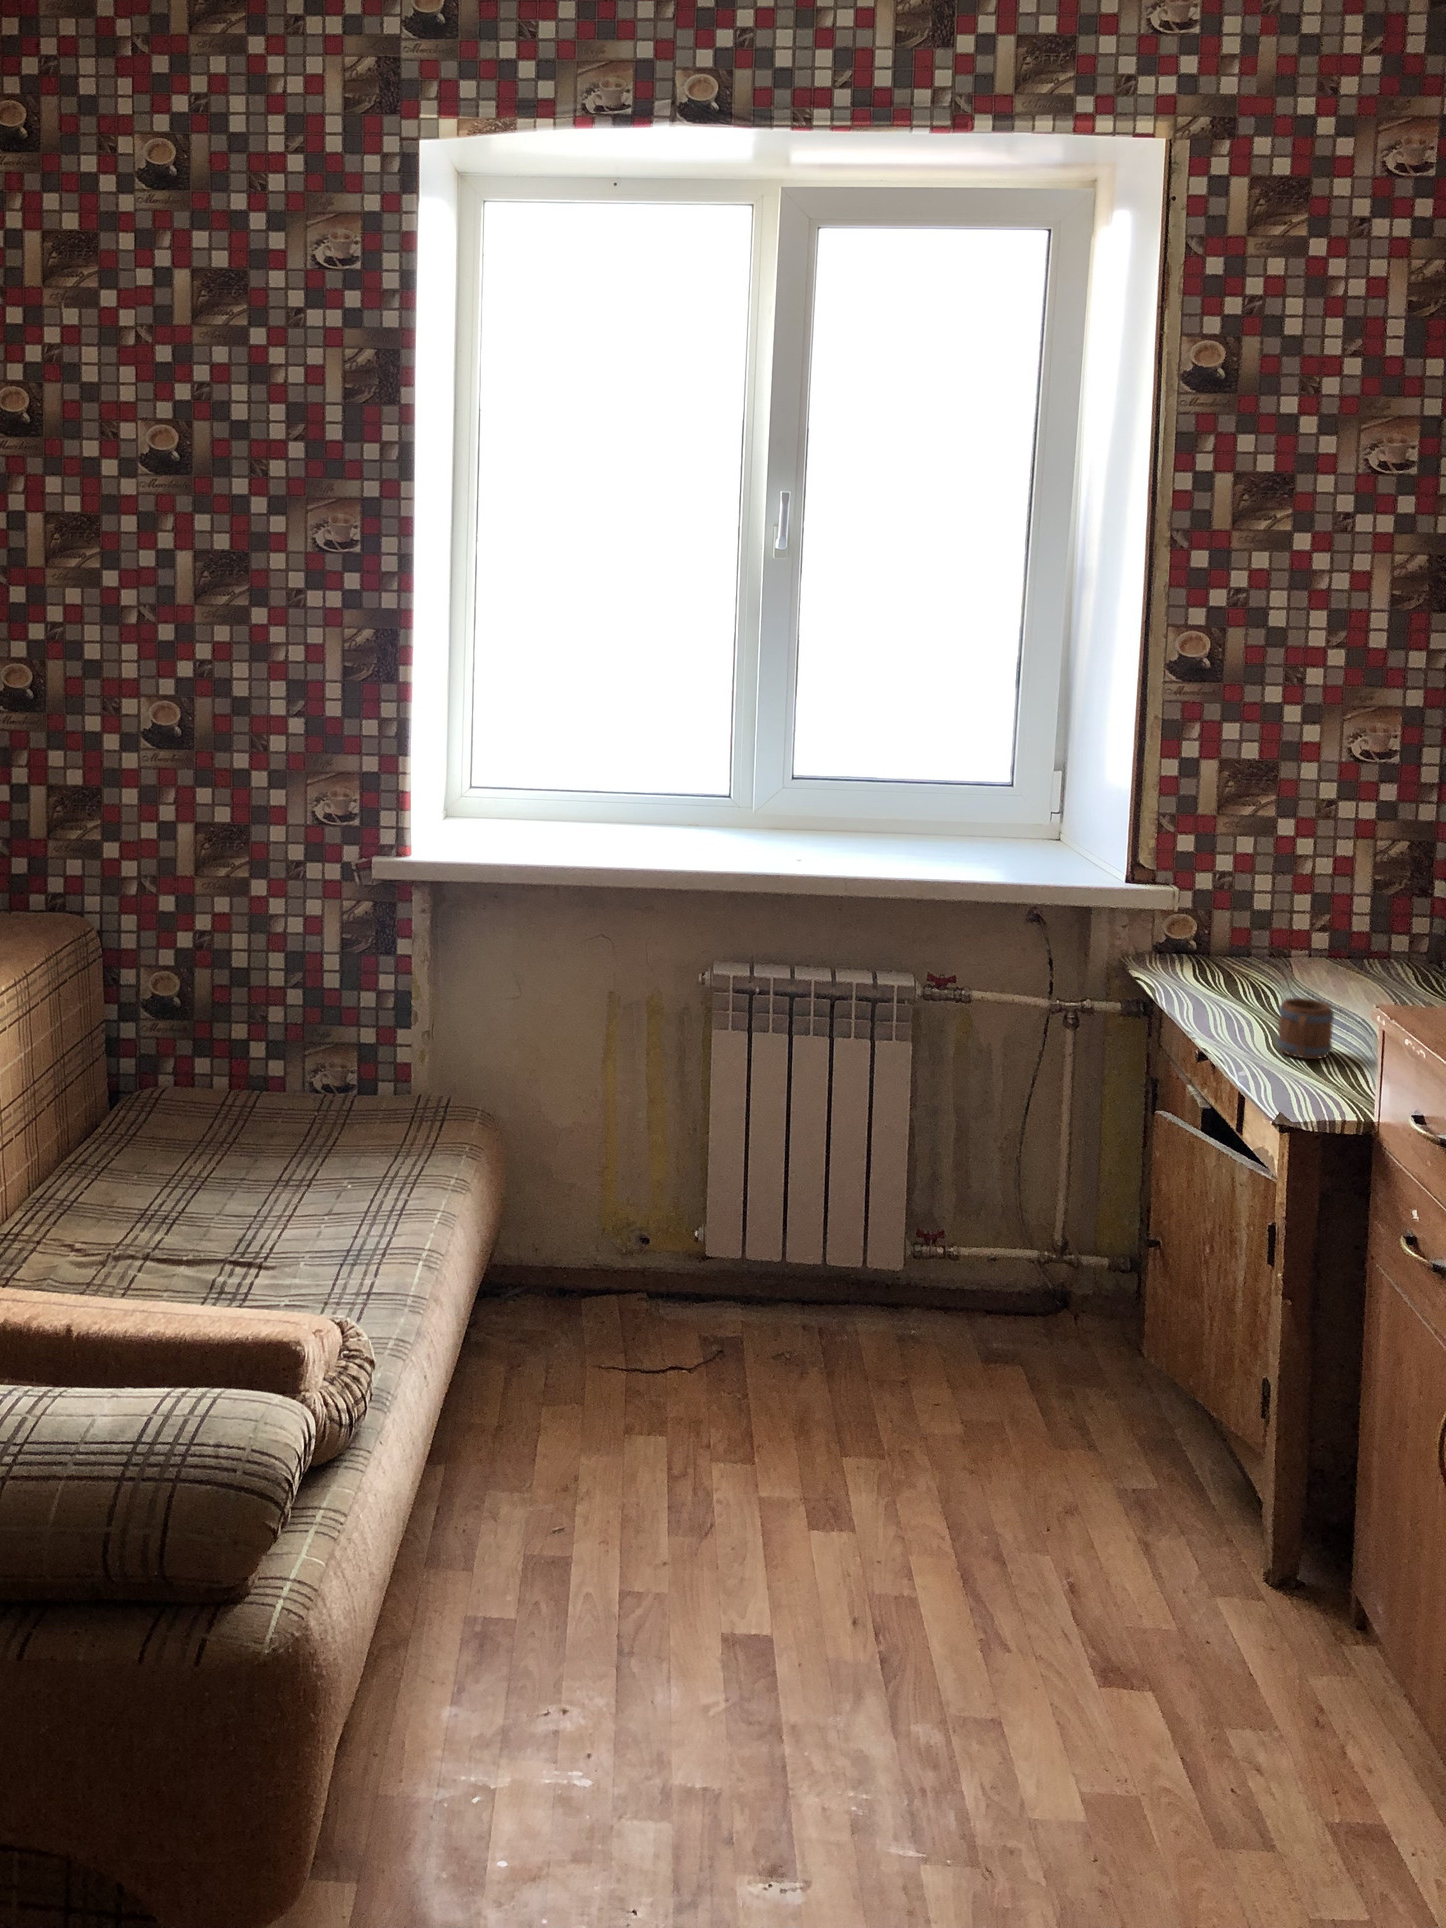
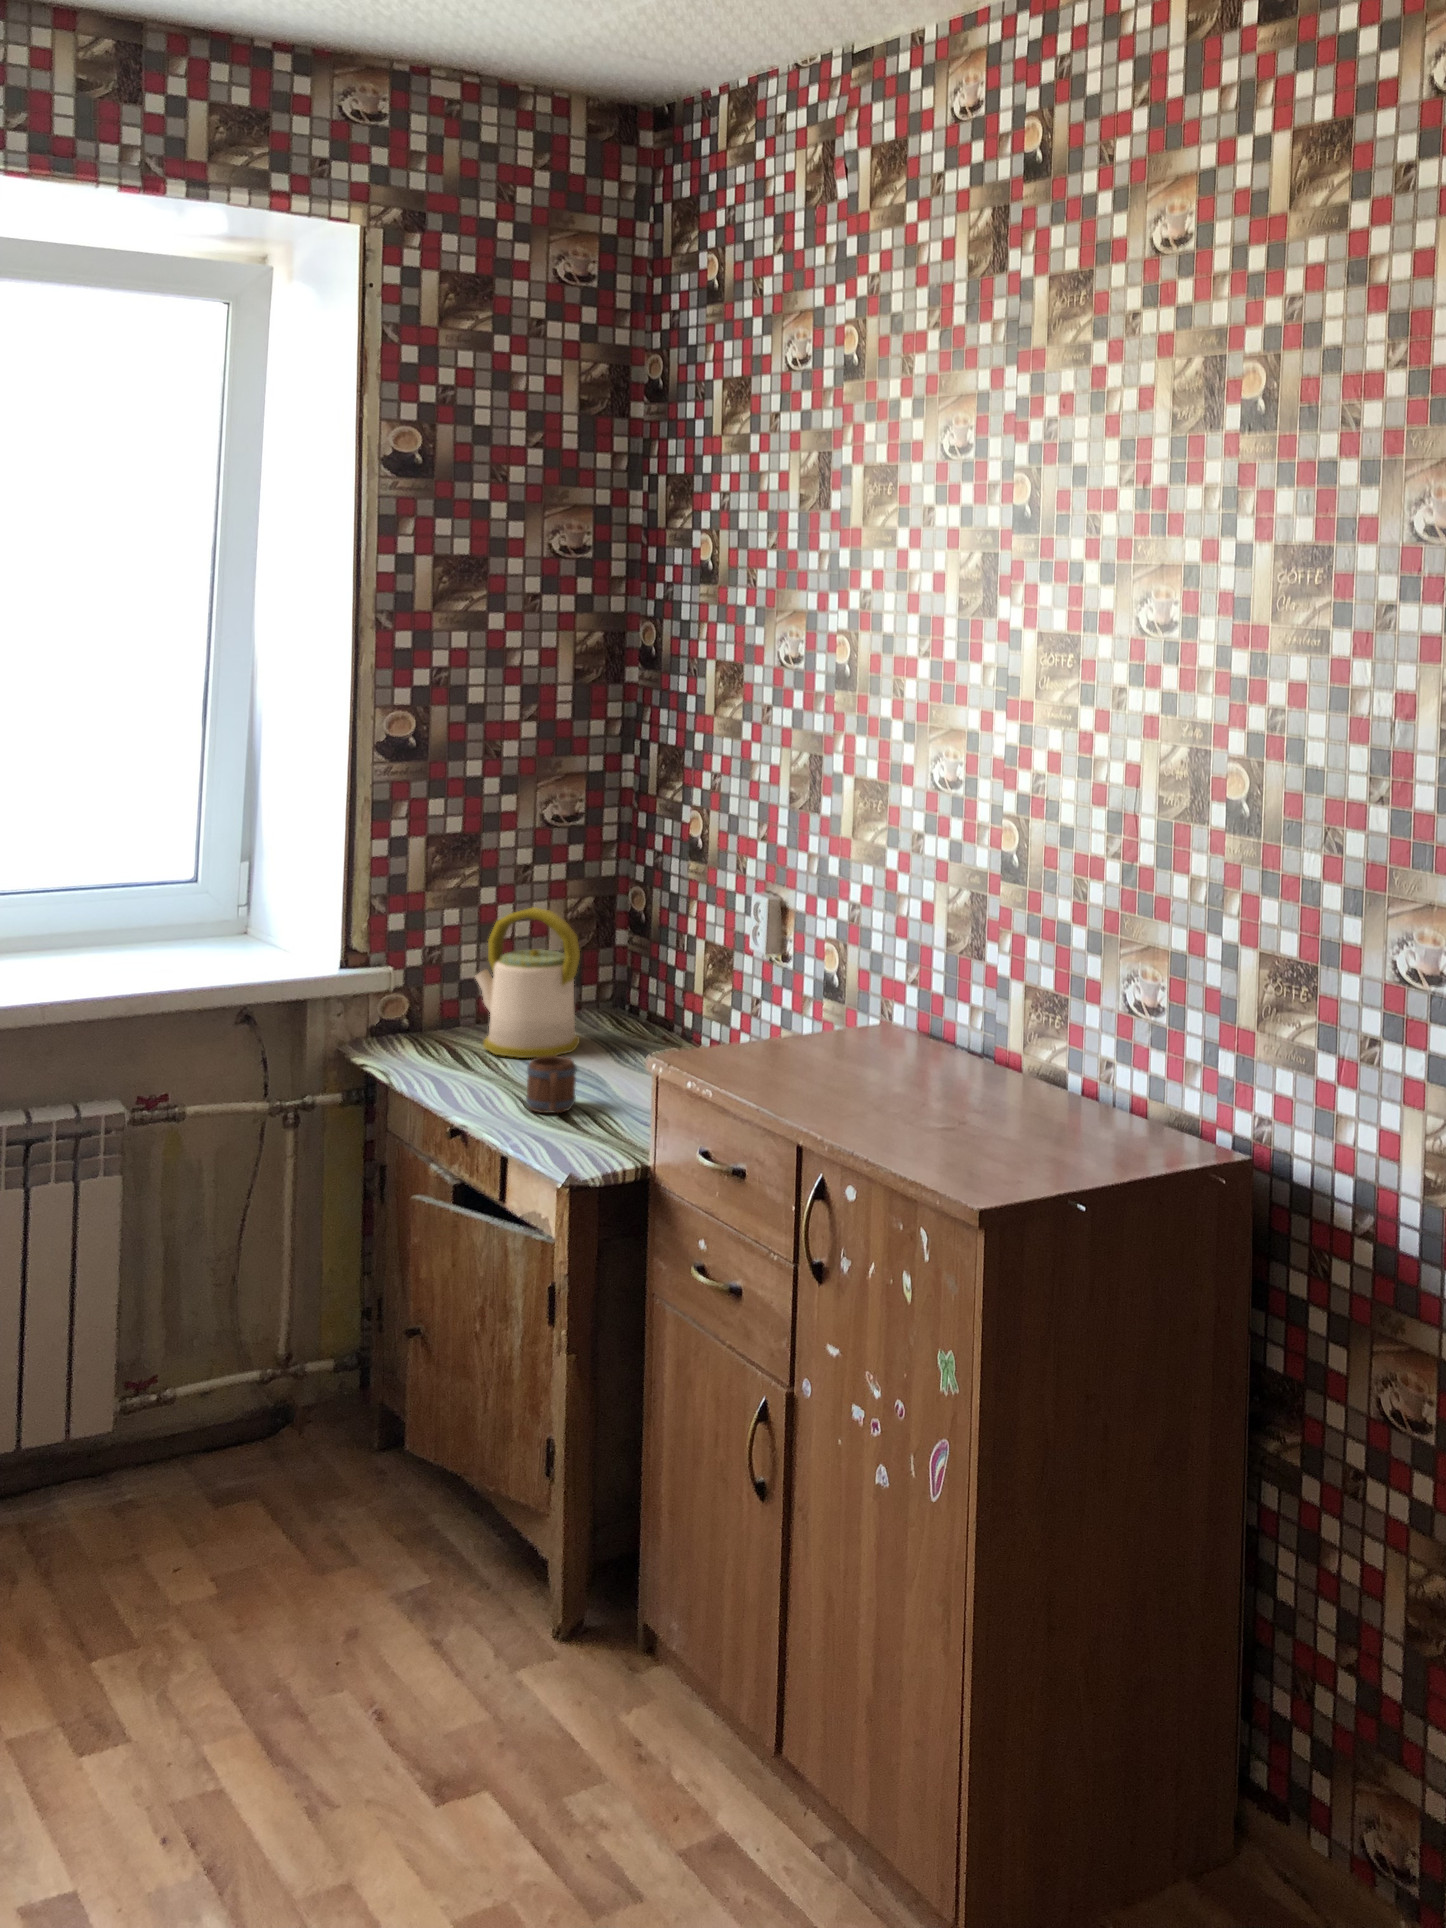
kettle: none [1258,843,1370,1002] -> present [475,907,580,1058]

